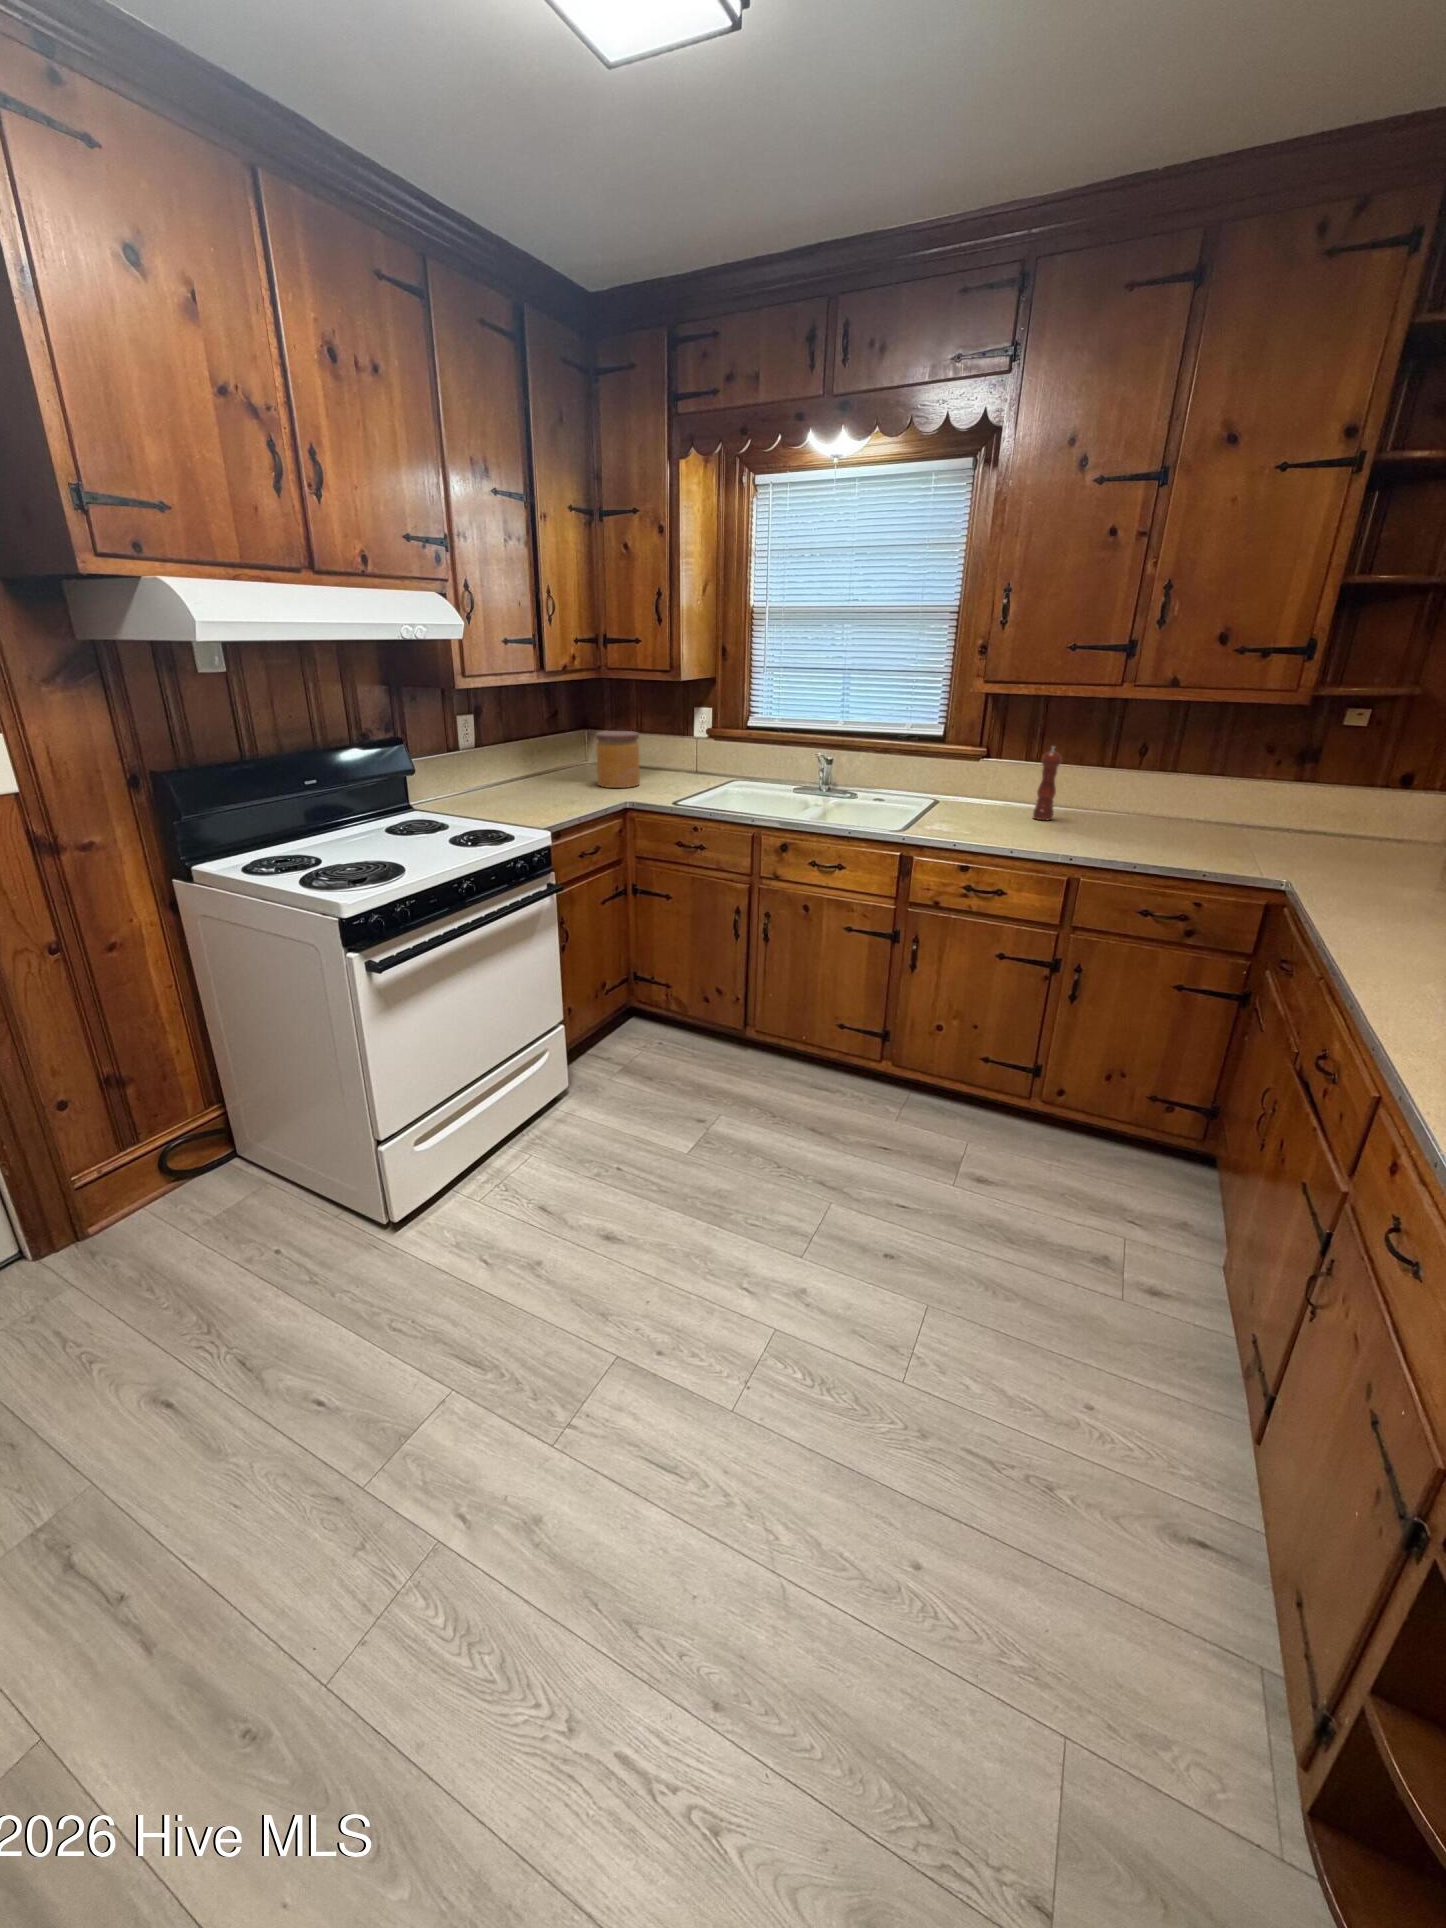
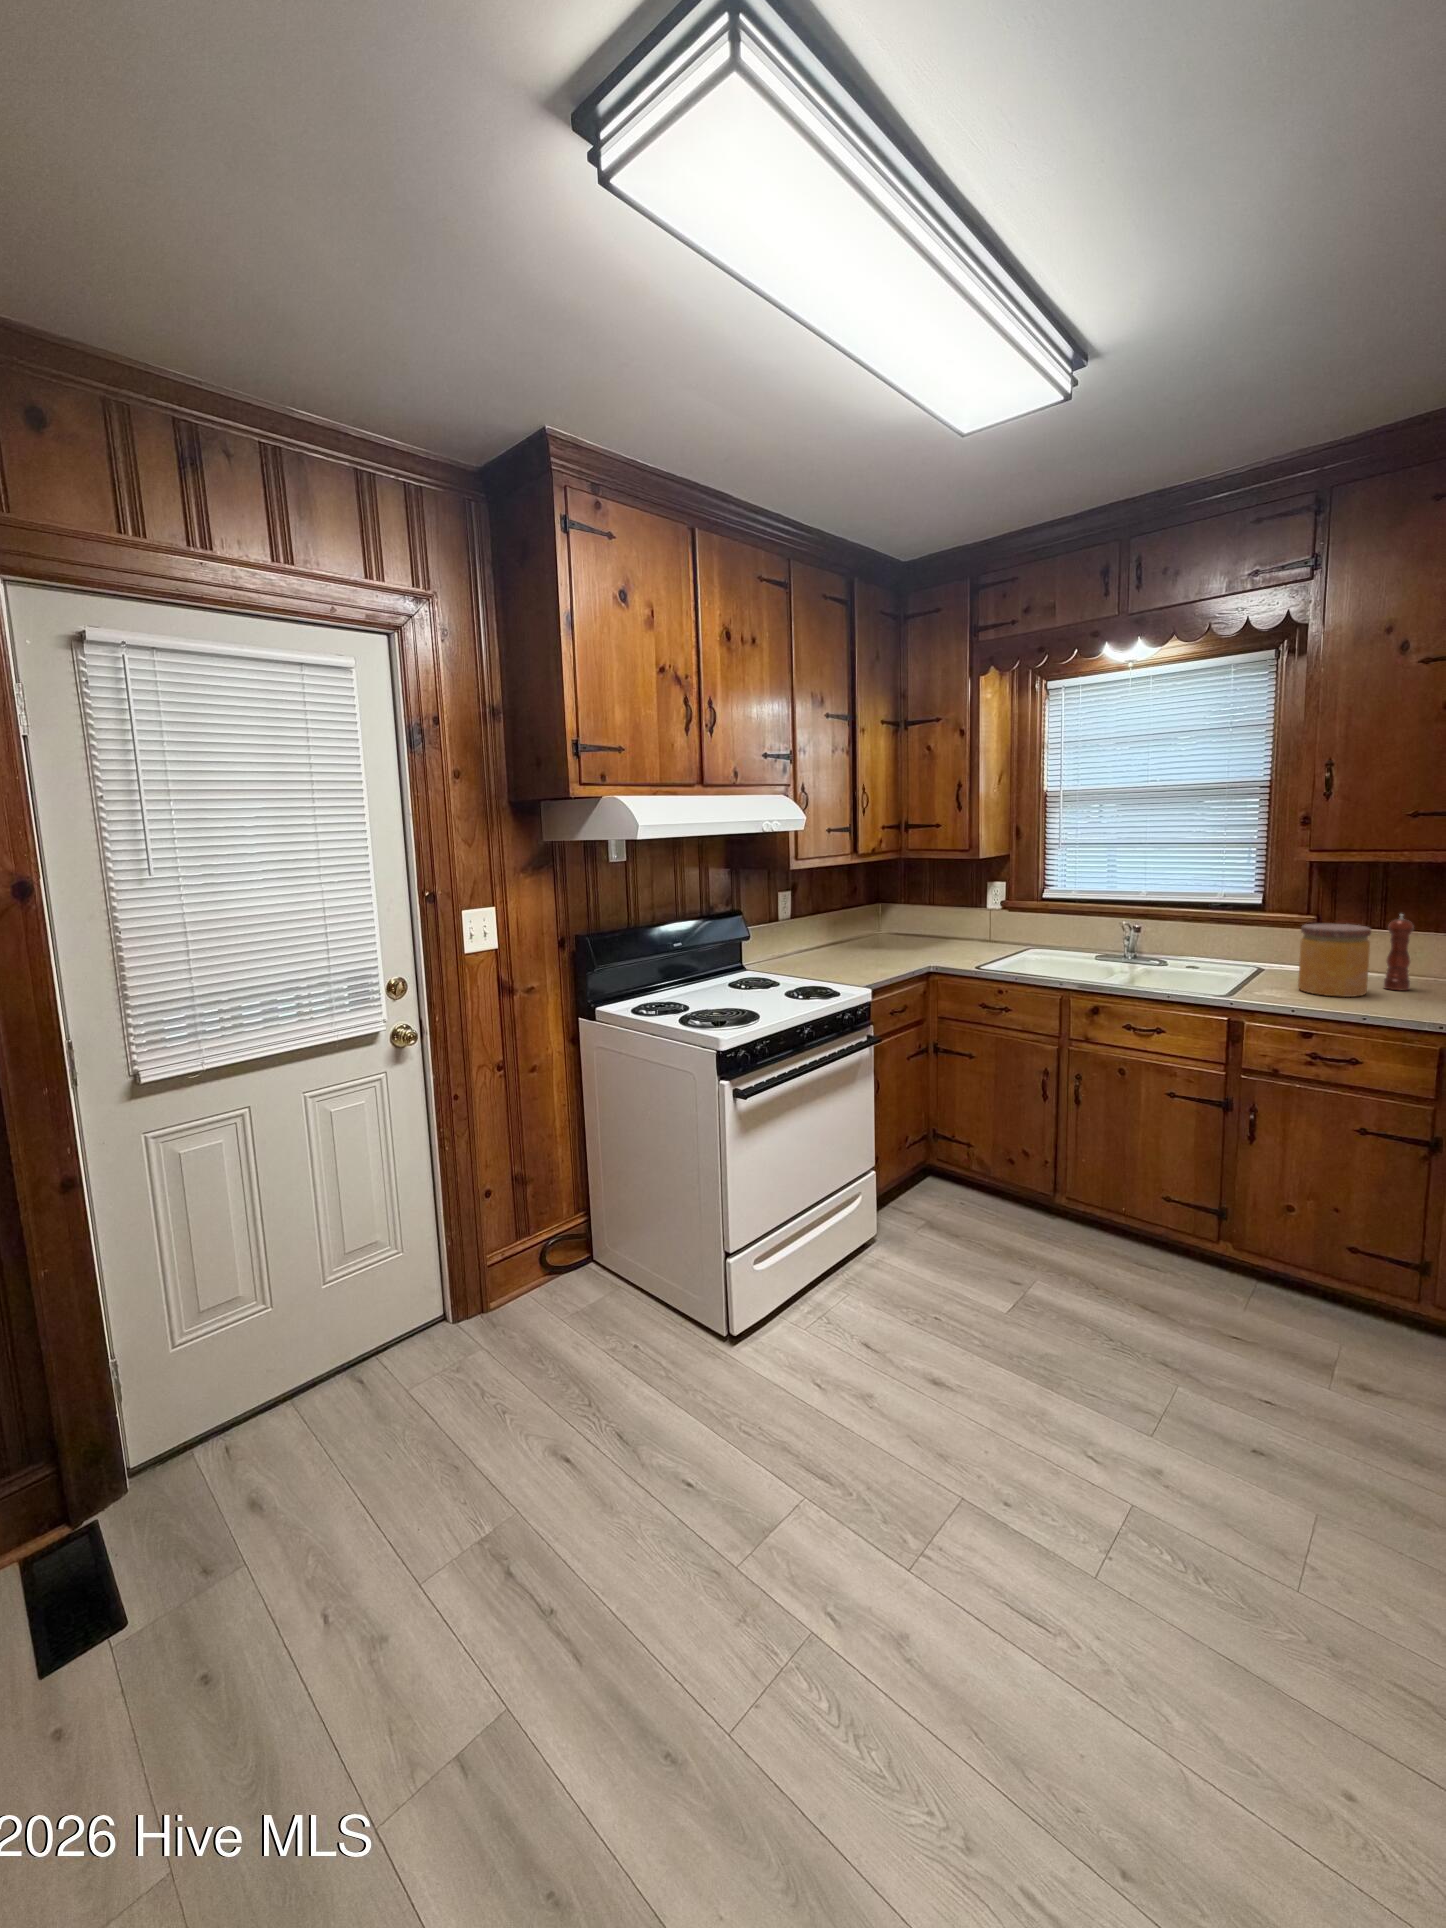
jar: present [596,731,640,788] -> present [1298,924,1371,997]

